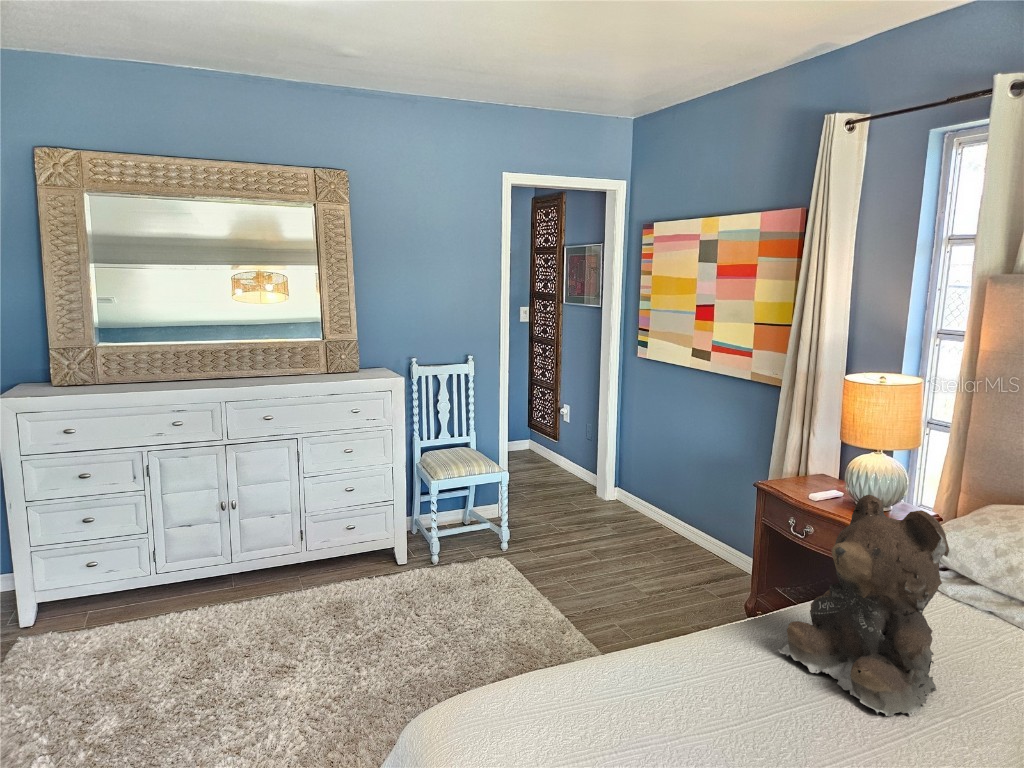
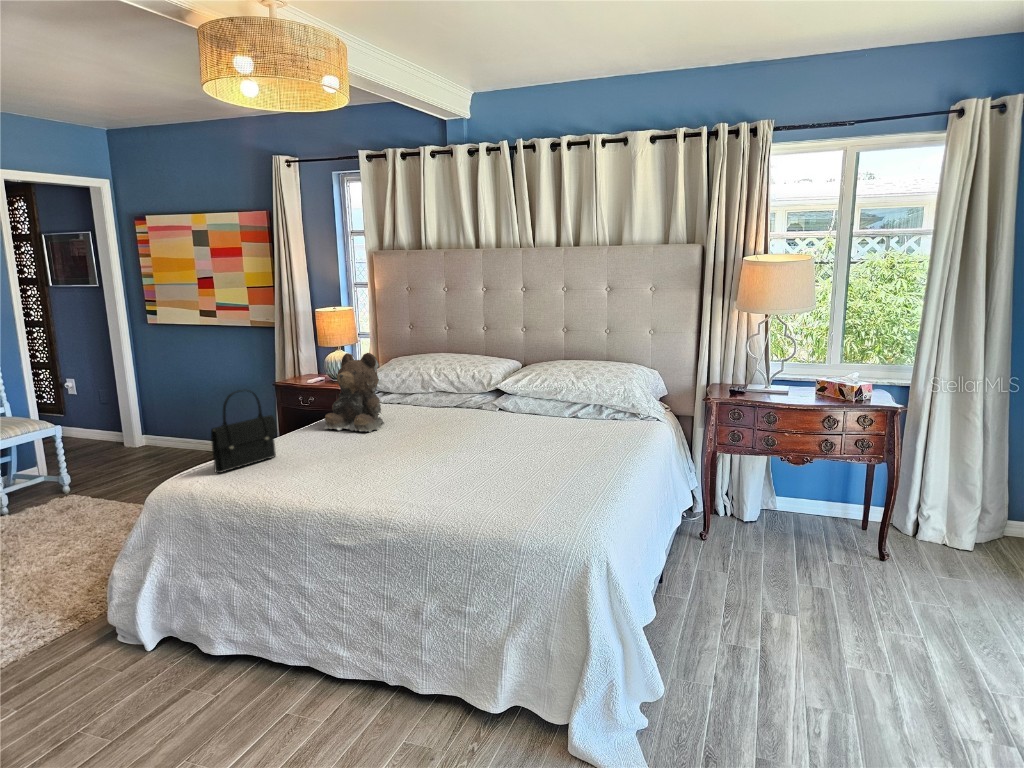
handbag: none [492,558,642,726] -> present [211,390,277,473]

